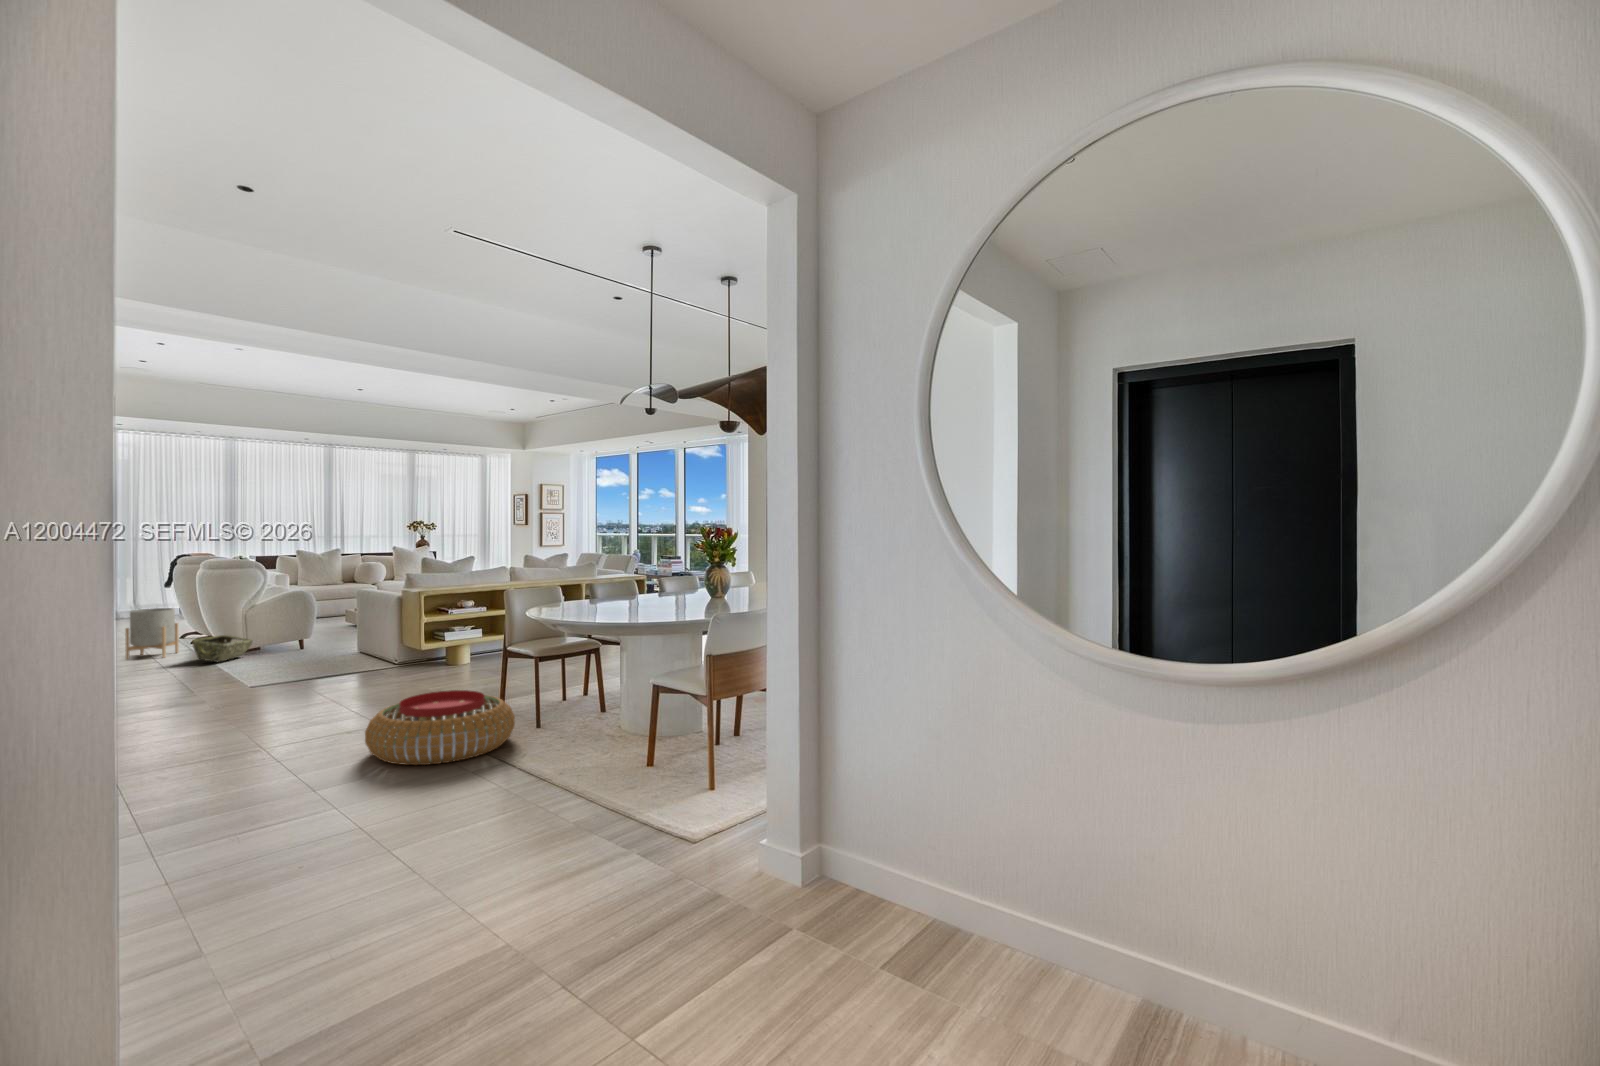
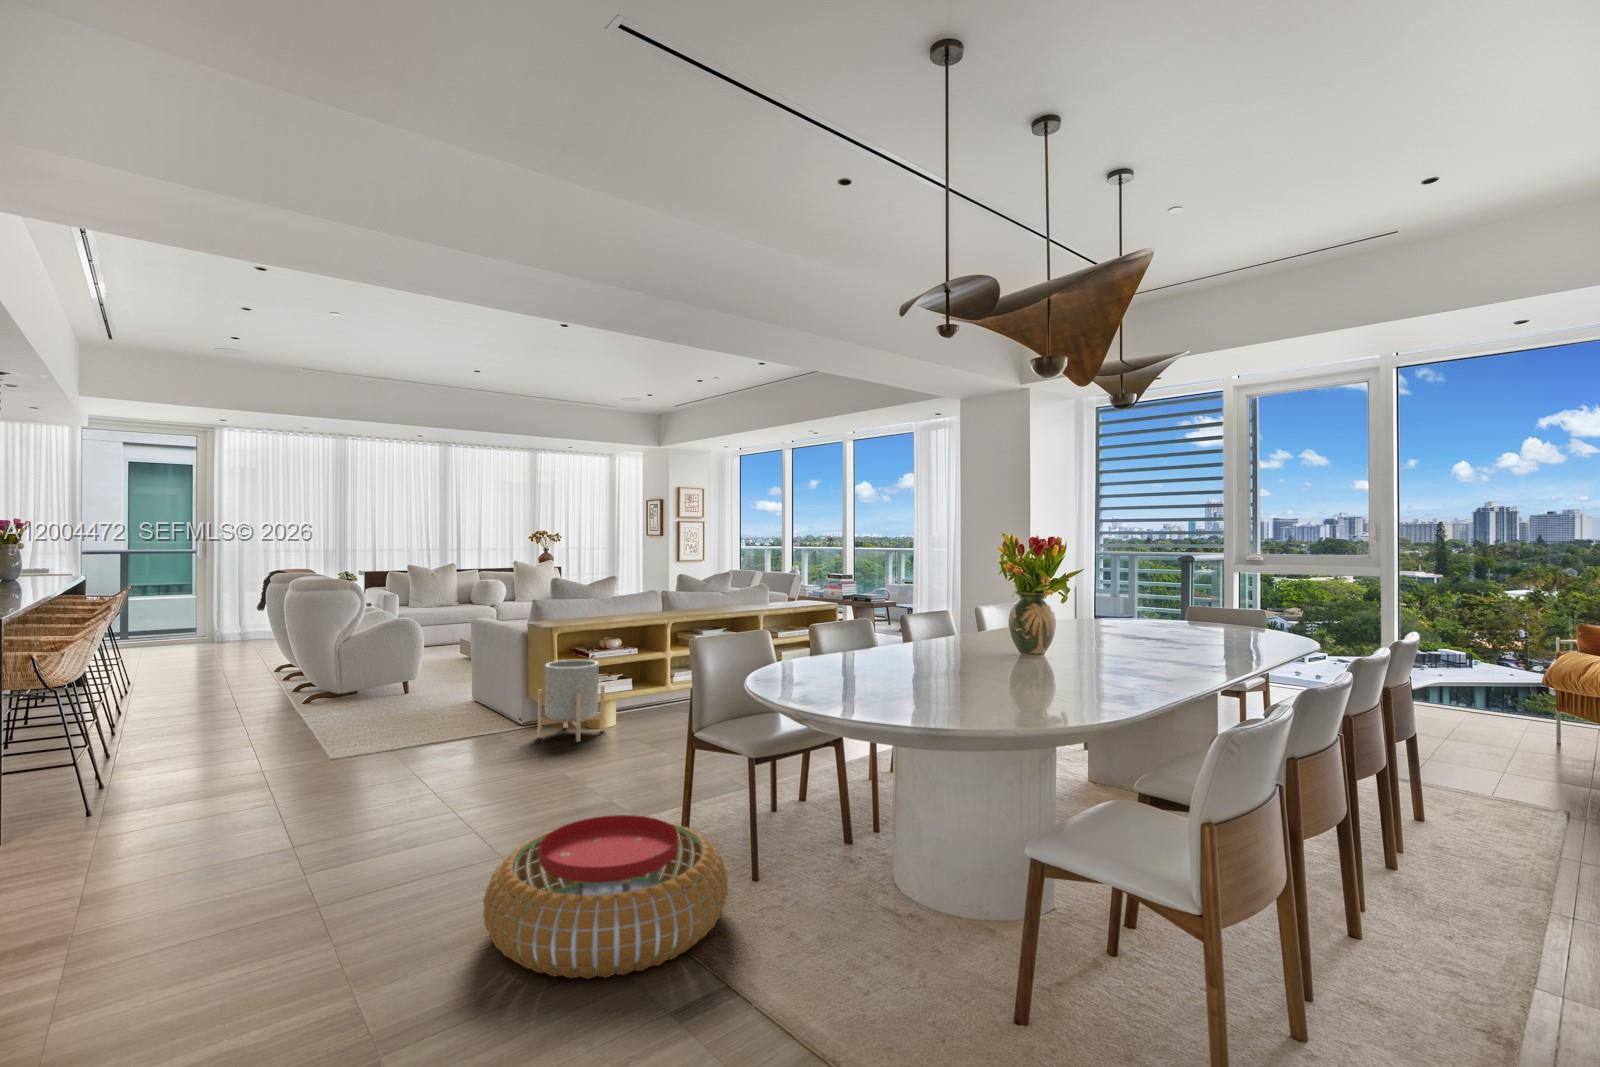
planter: present [125,608,179,660] -> present [538,660,605,742]
woven basket: present [192,635,253,662] -> none [276,675,350,712]

